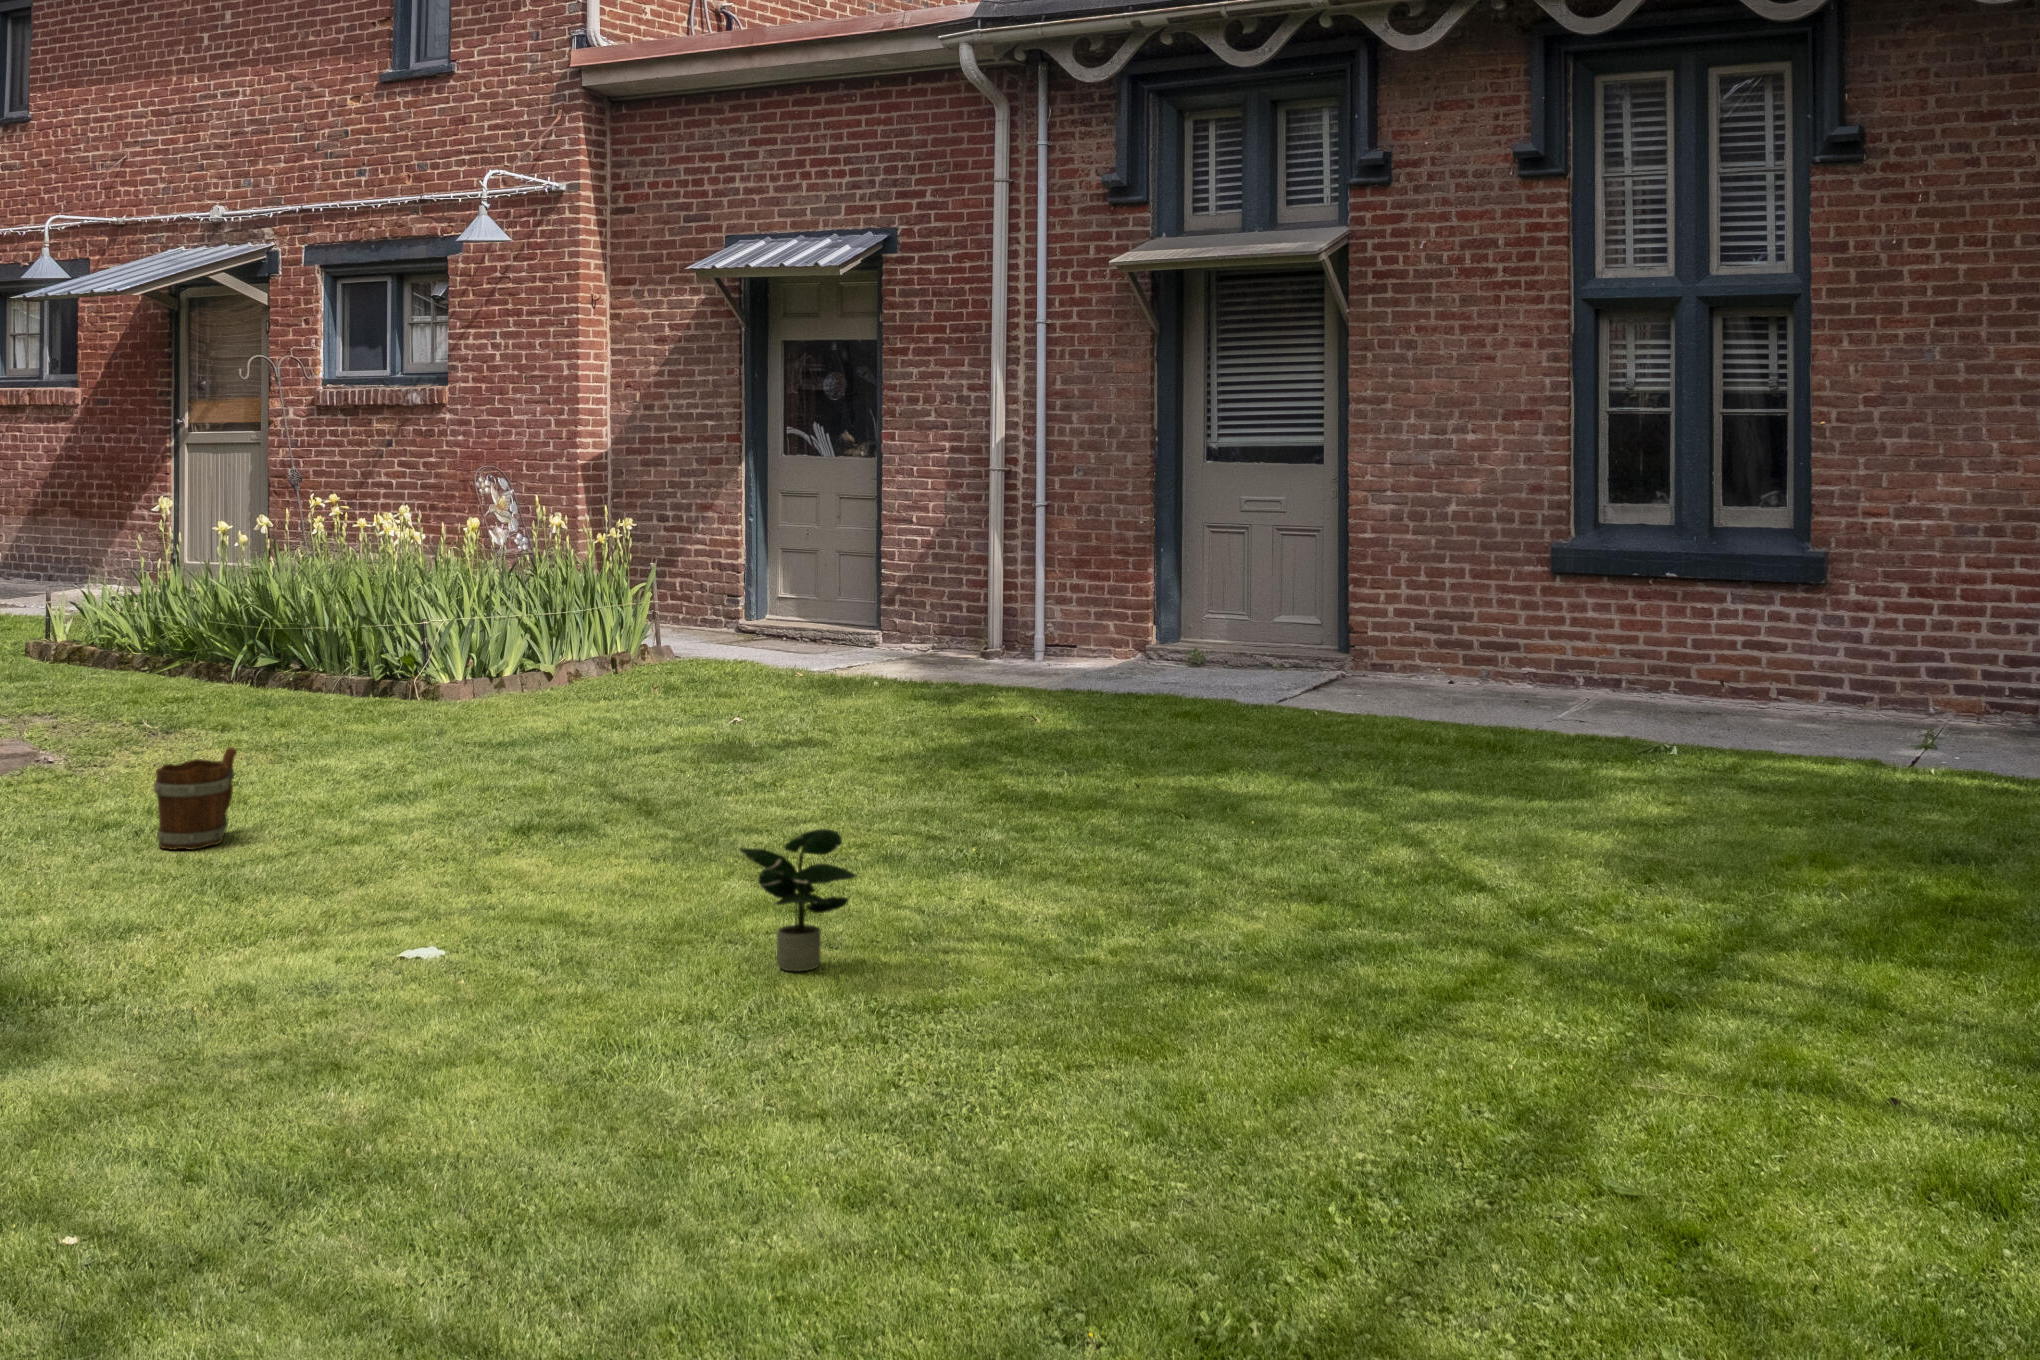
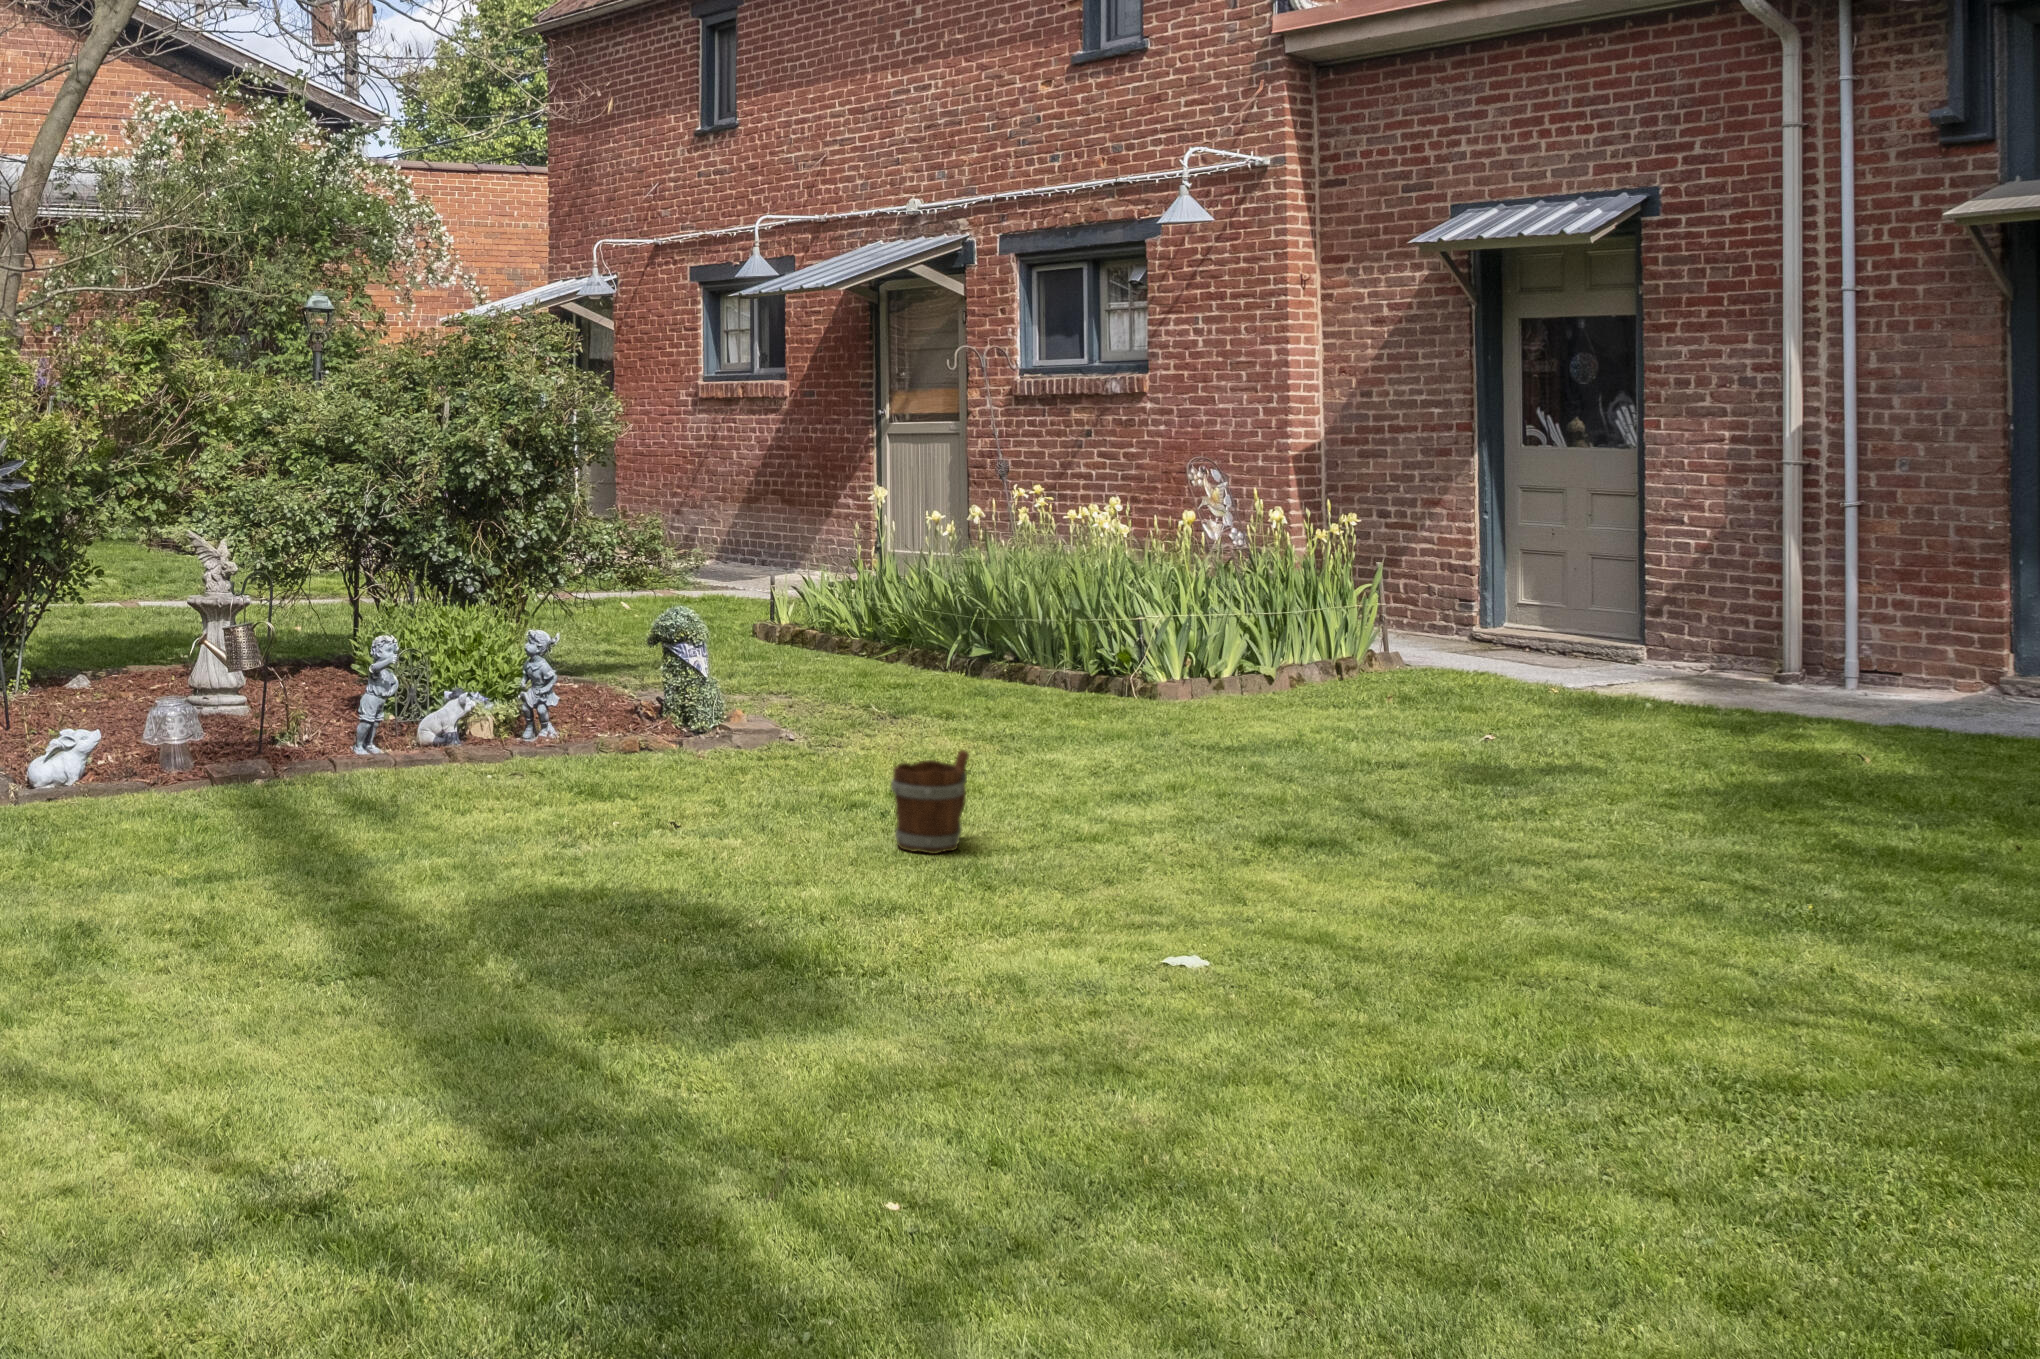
potted plant: present [740,829,857,971] -> none [1602,941,1781,1127]

